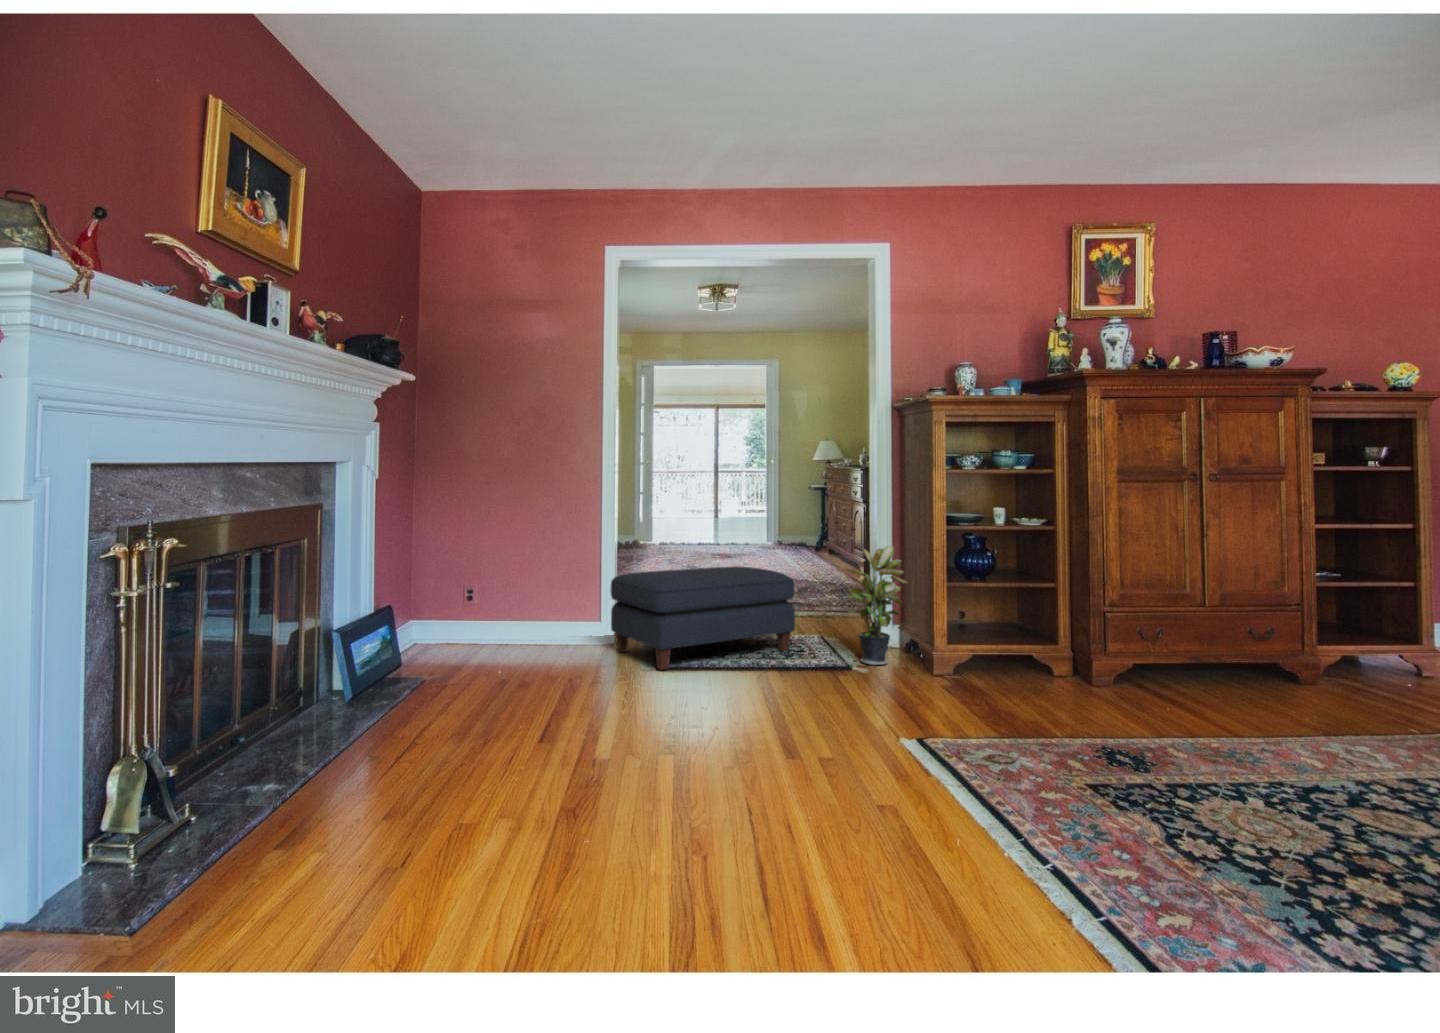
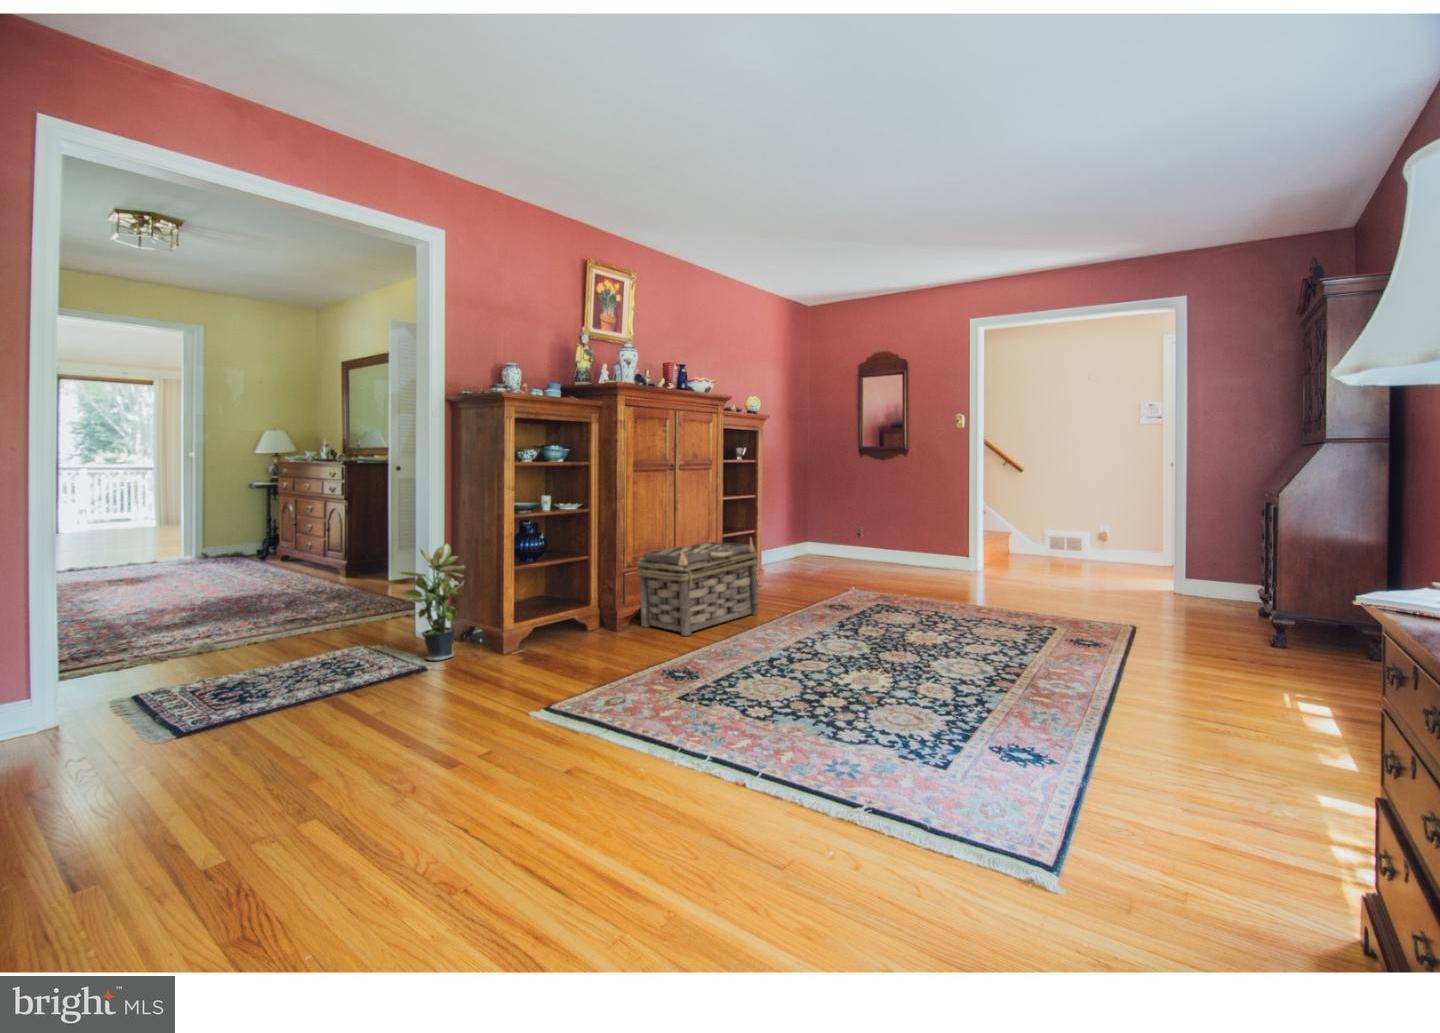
ottoman: present [610,566,795,670] -> none [45,588,341,737]
basket: none [1126,588,1362,719] -> present [637,538,758,636]

